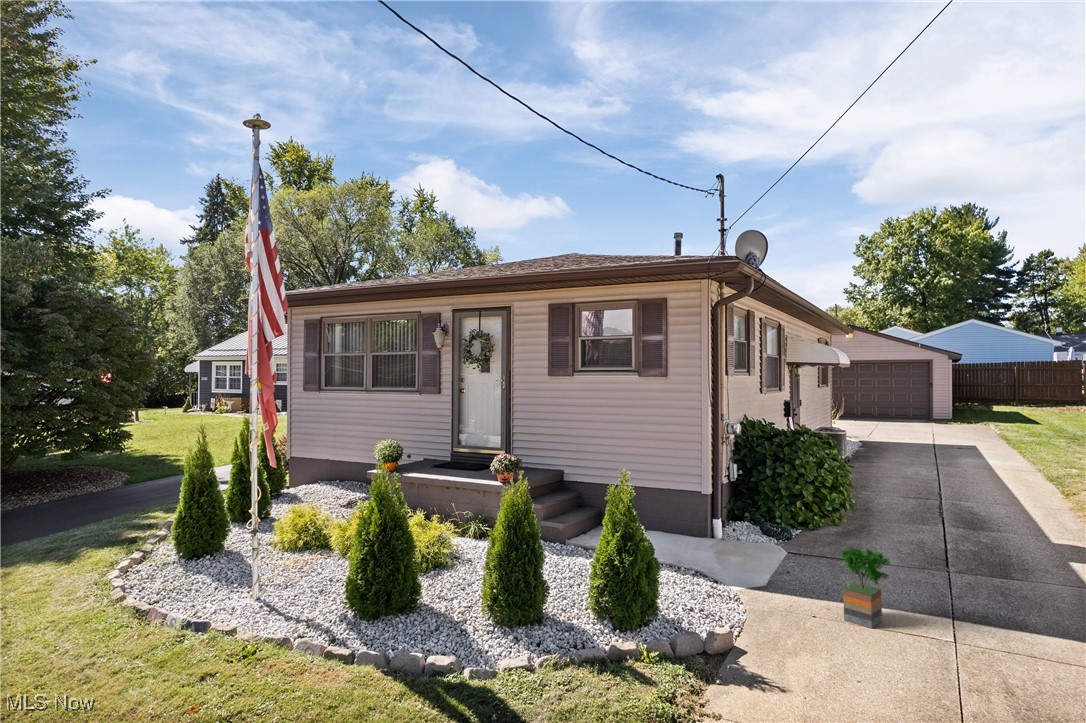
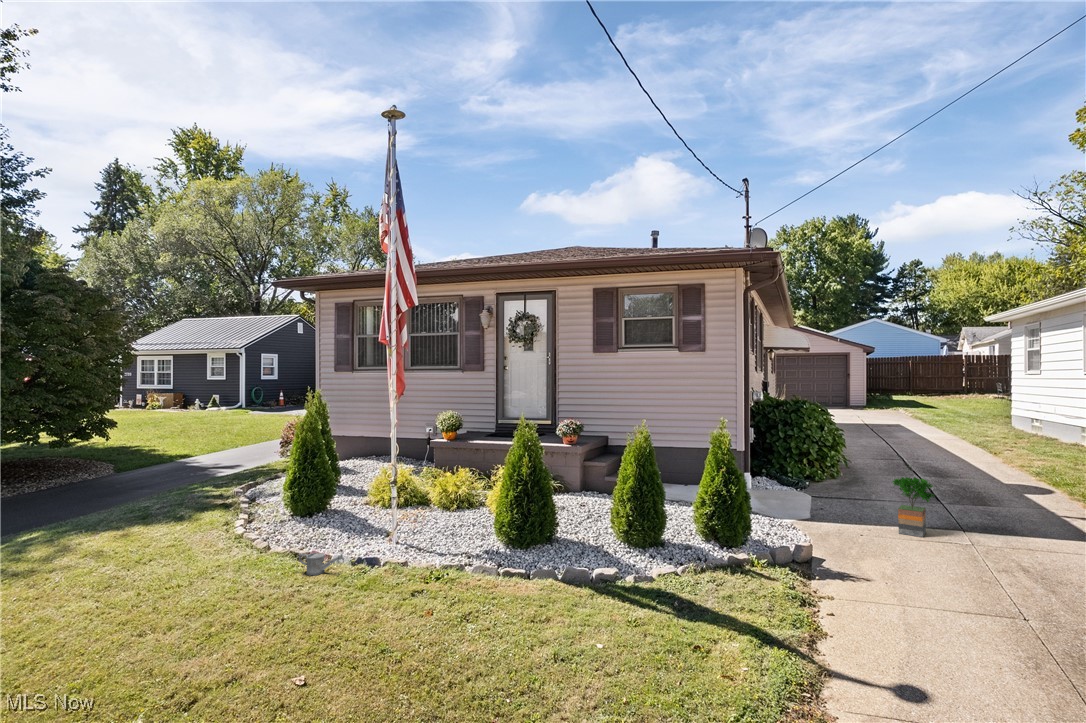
watering can: none [124,609,163,635] -> present [299,553,343,575]

